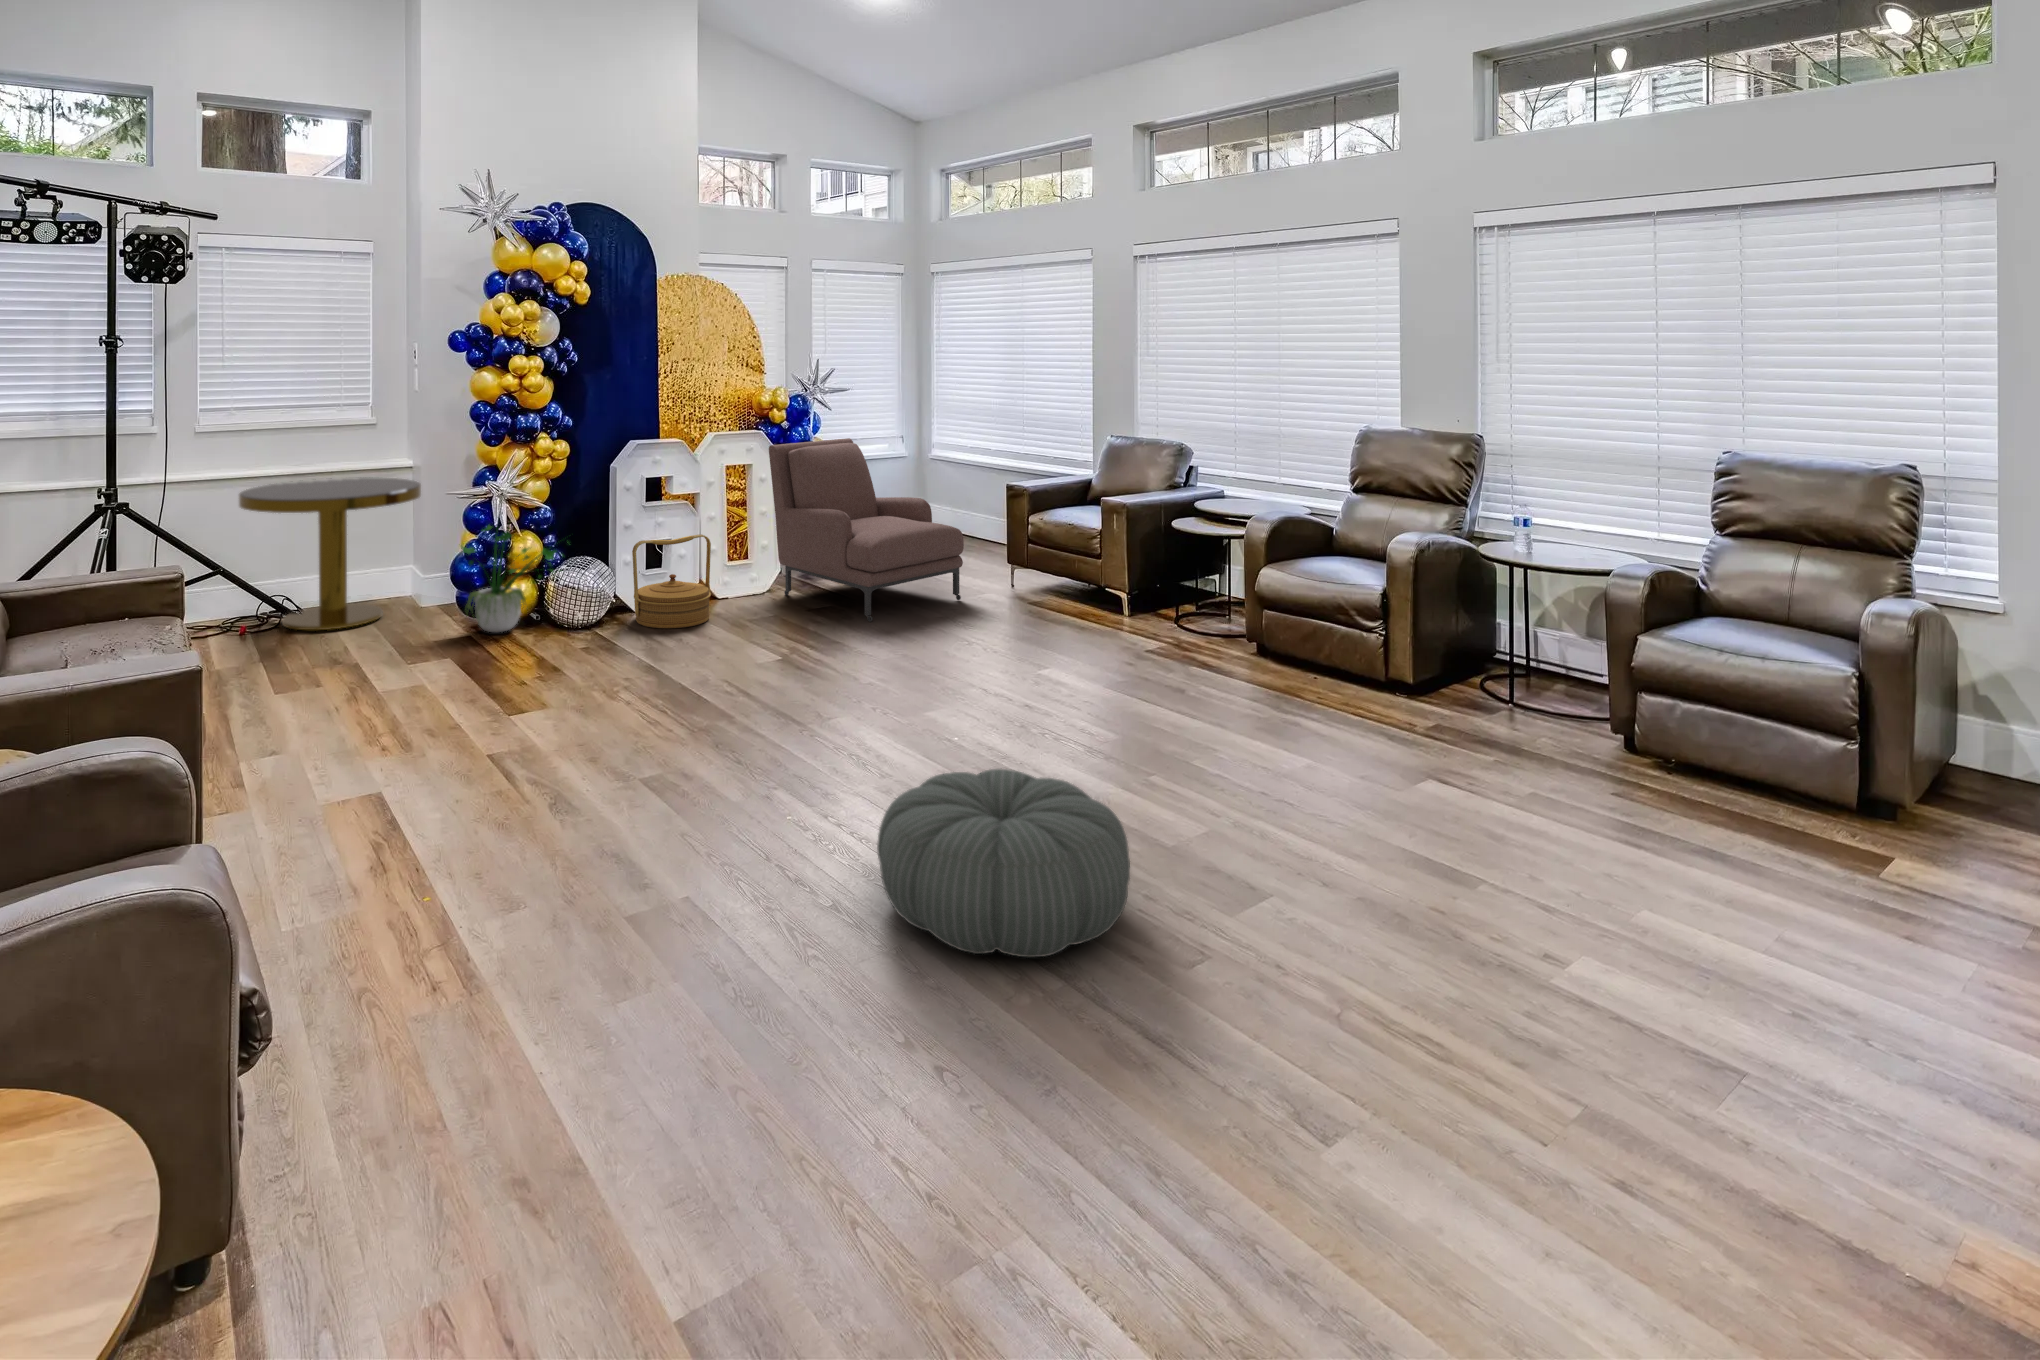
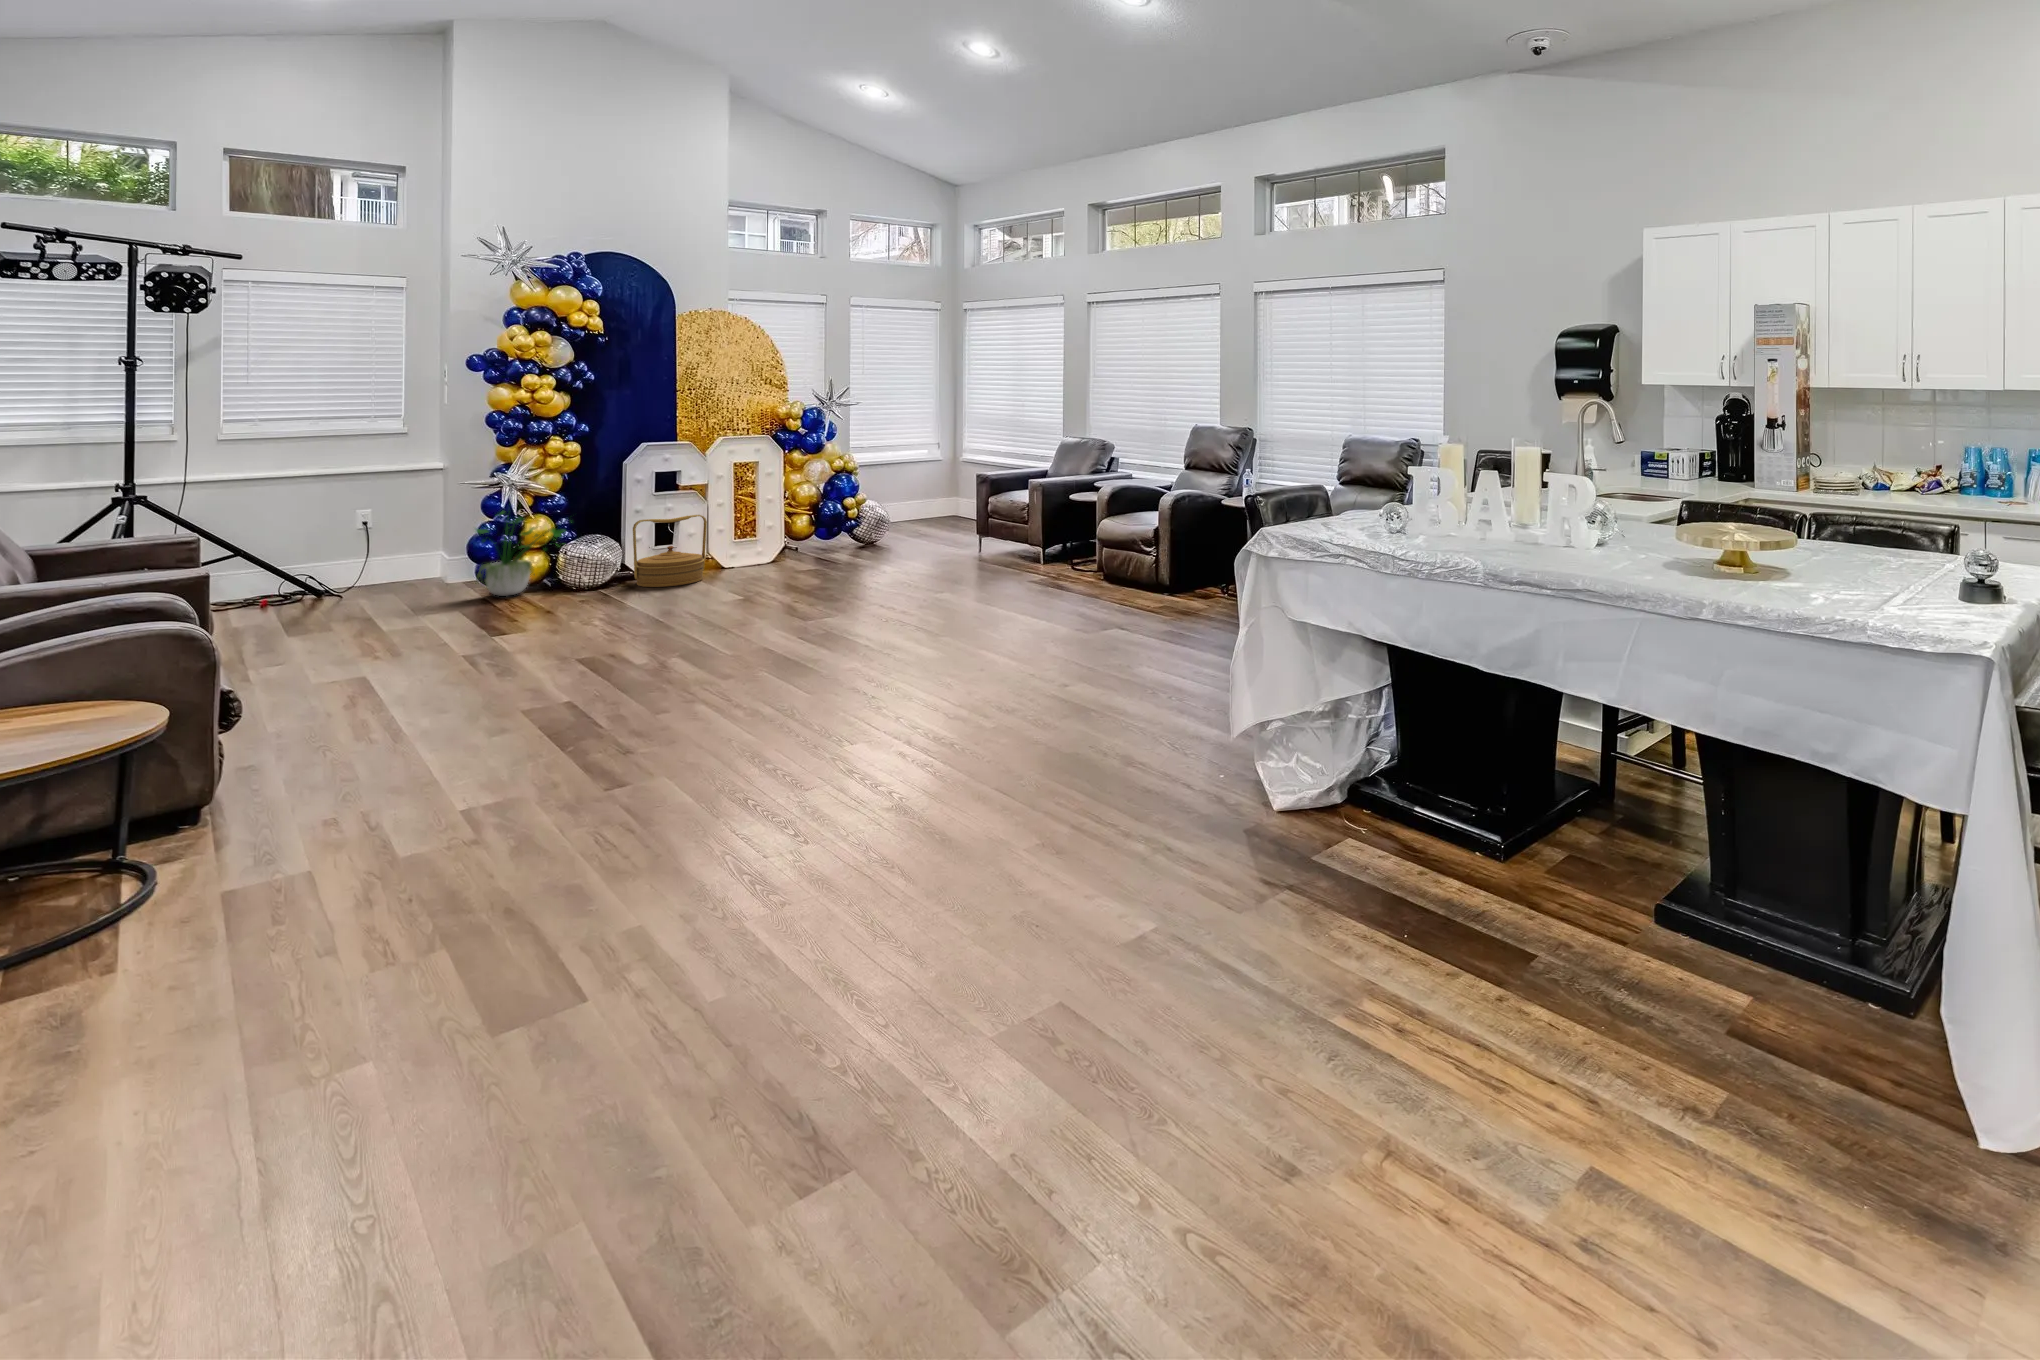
armchair: present [769,438,964,622] -> none [771,440,926,576]
side table: present [239,477,421,630] -> none [259,478,444,602]
pouf: present [877,769,1130,957] -> none [685,624,855,716]

